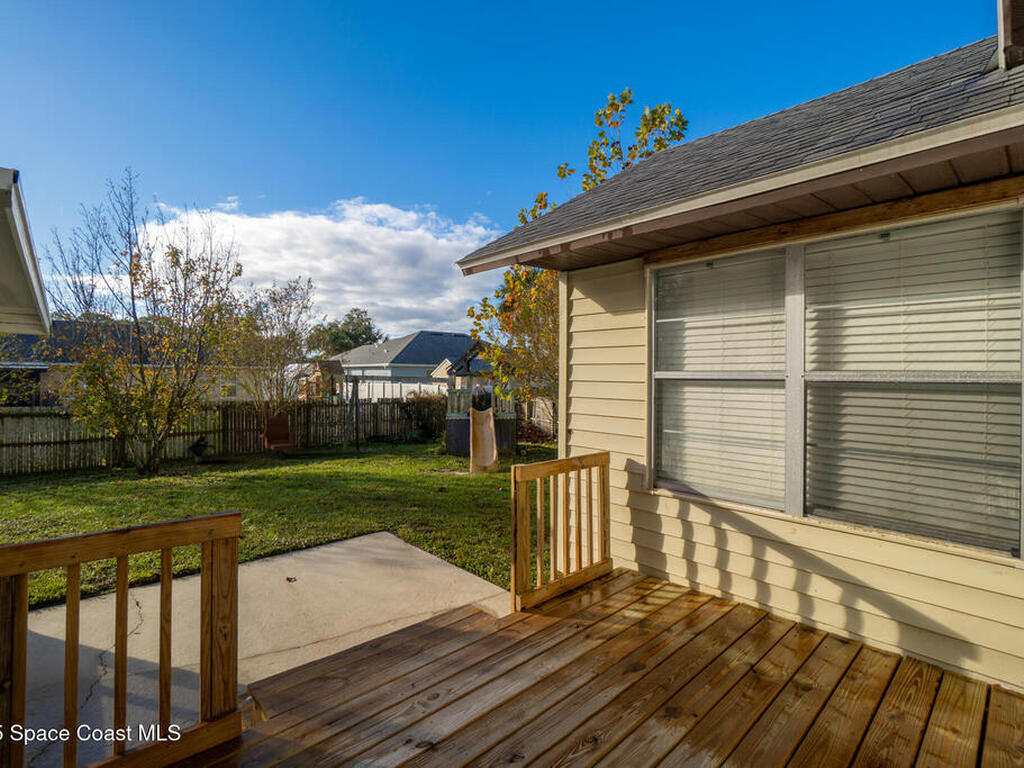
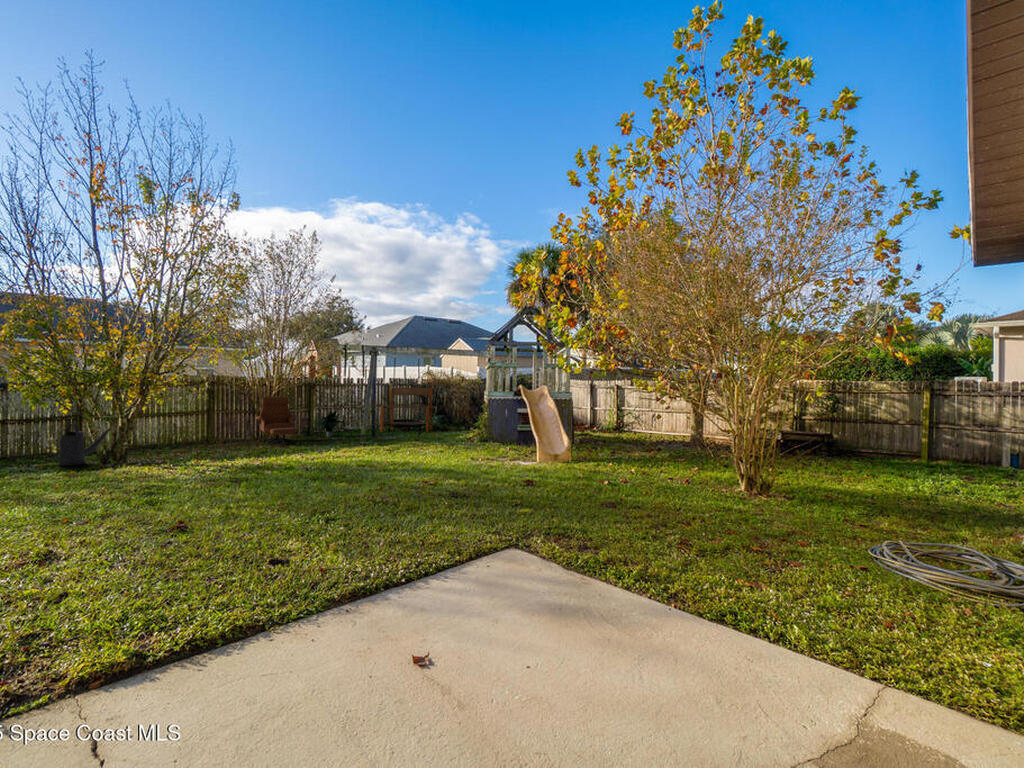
bench: none [369,406,417,446] -> present [380,387,434,432]
potted plant: present [182,435,216,462] -> present [314,410,346,437]
watering can: none [103,444,146,476] -> present [51,424,111,466]

